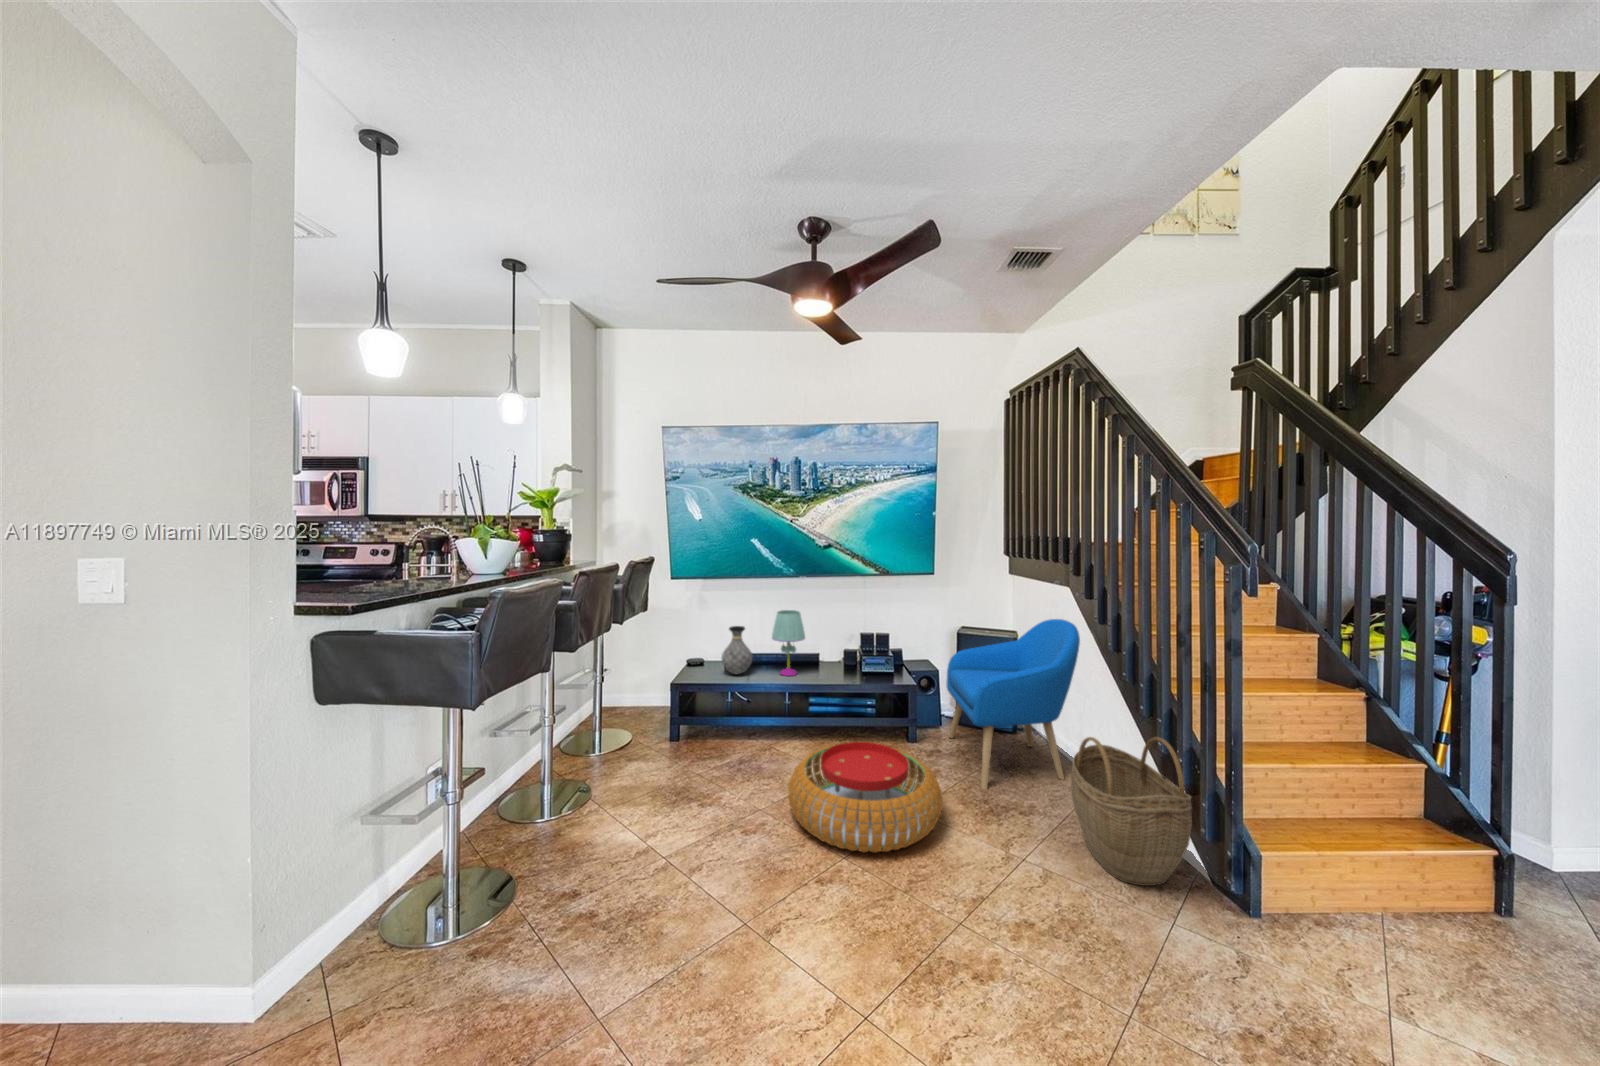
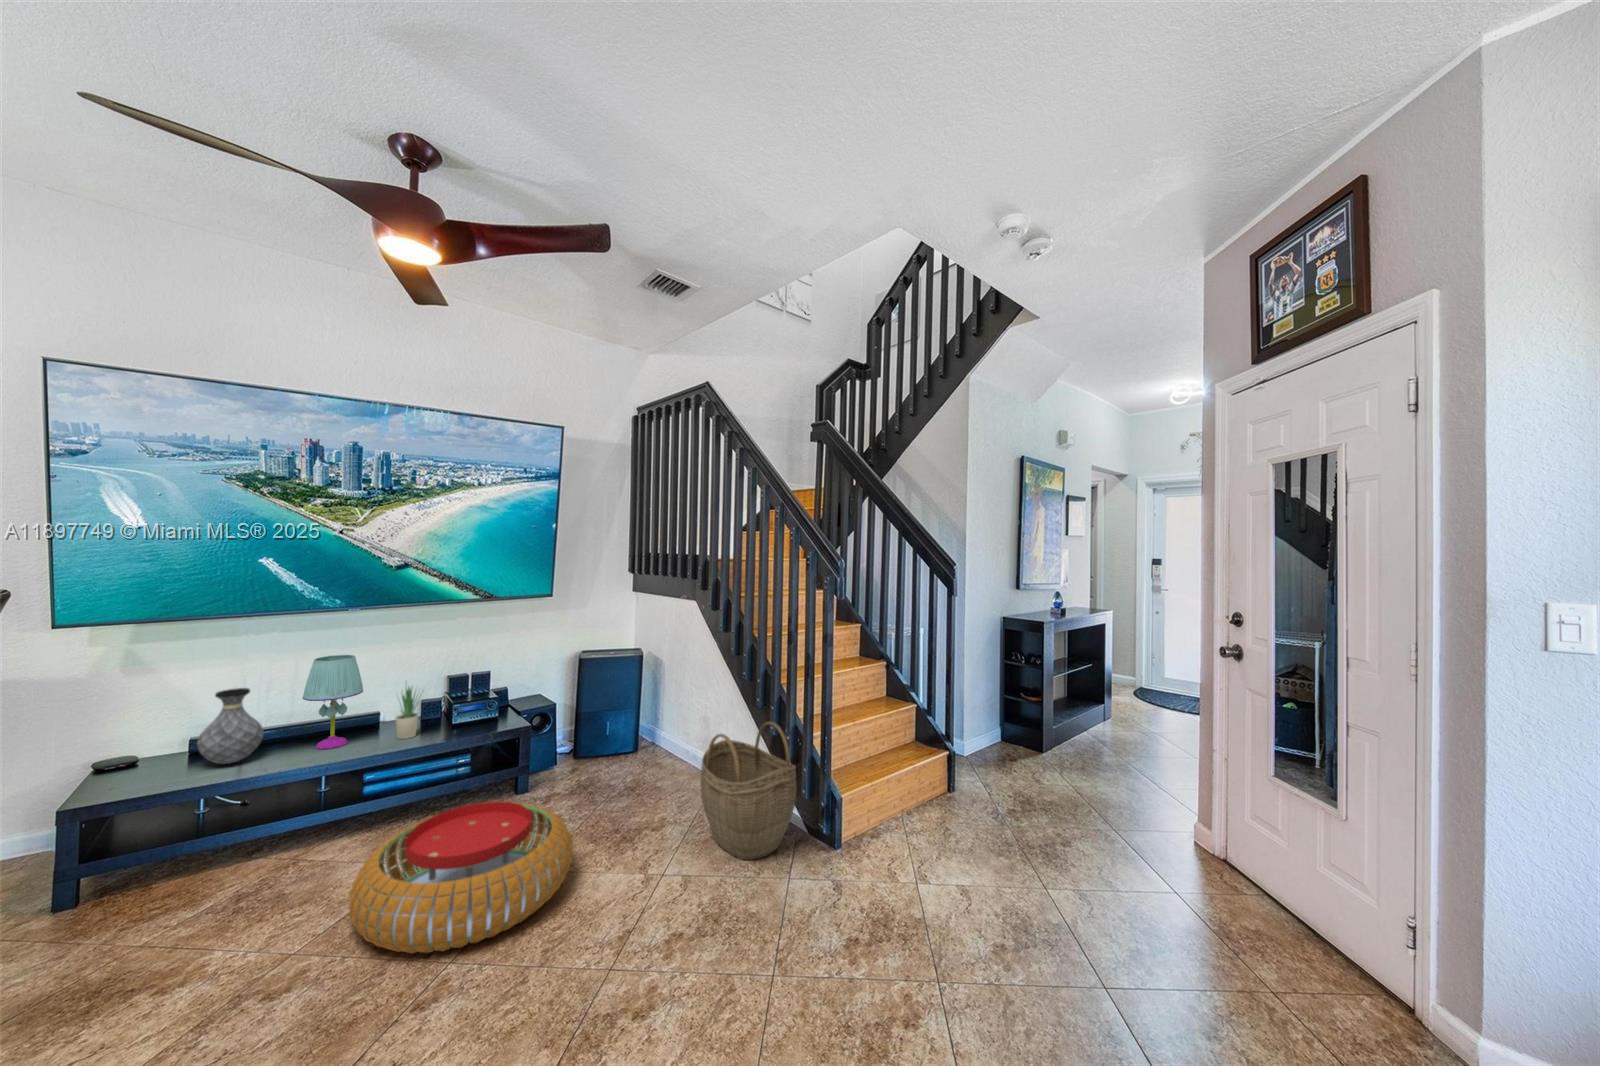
armchair: present [946,619,1080,790] -> none [563,631,698,820]
potted plant: none [824,633,842,679] -> present [396,686,419,739]

